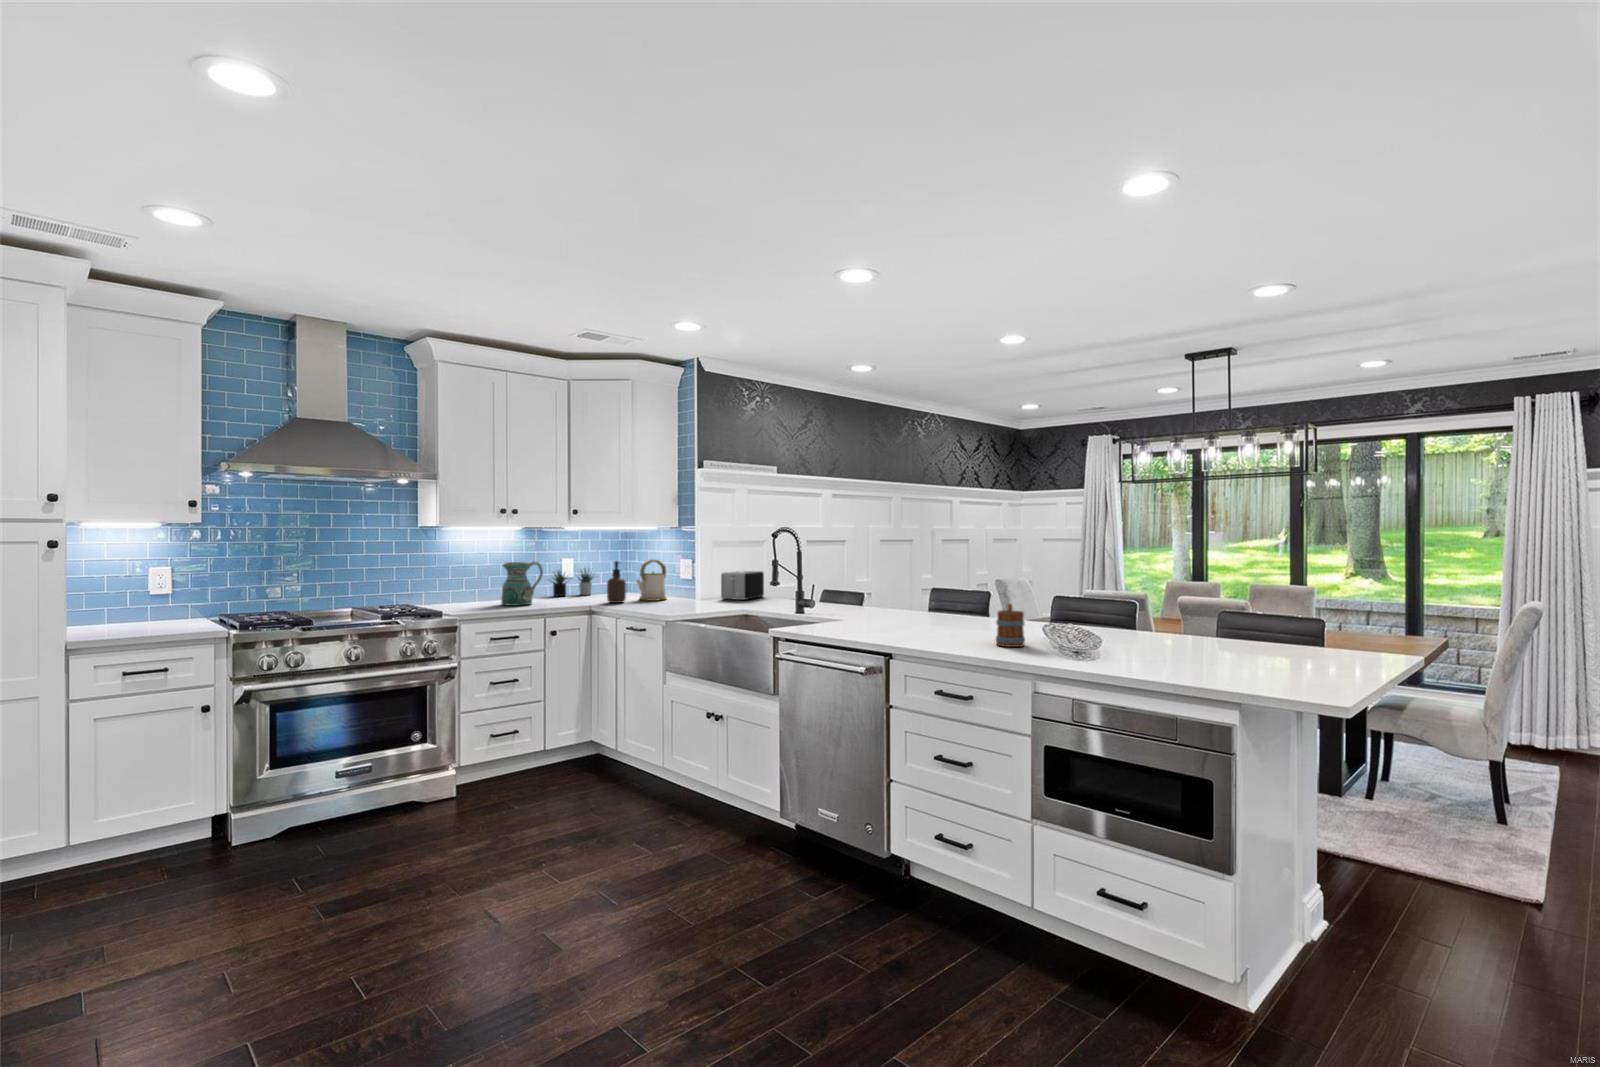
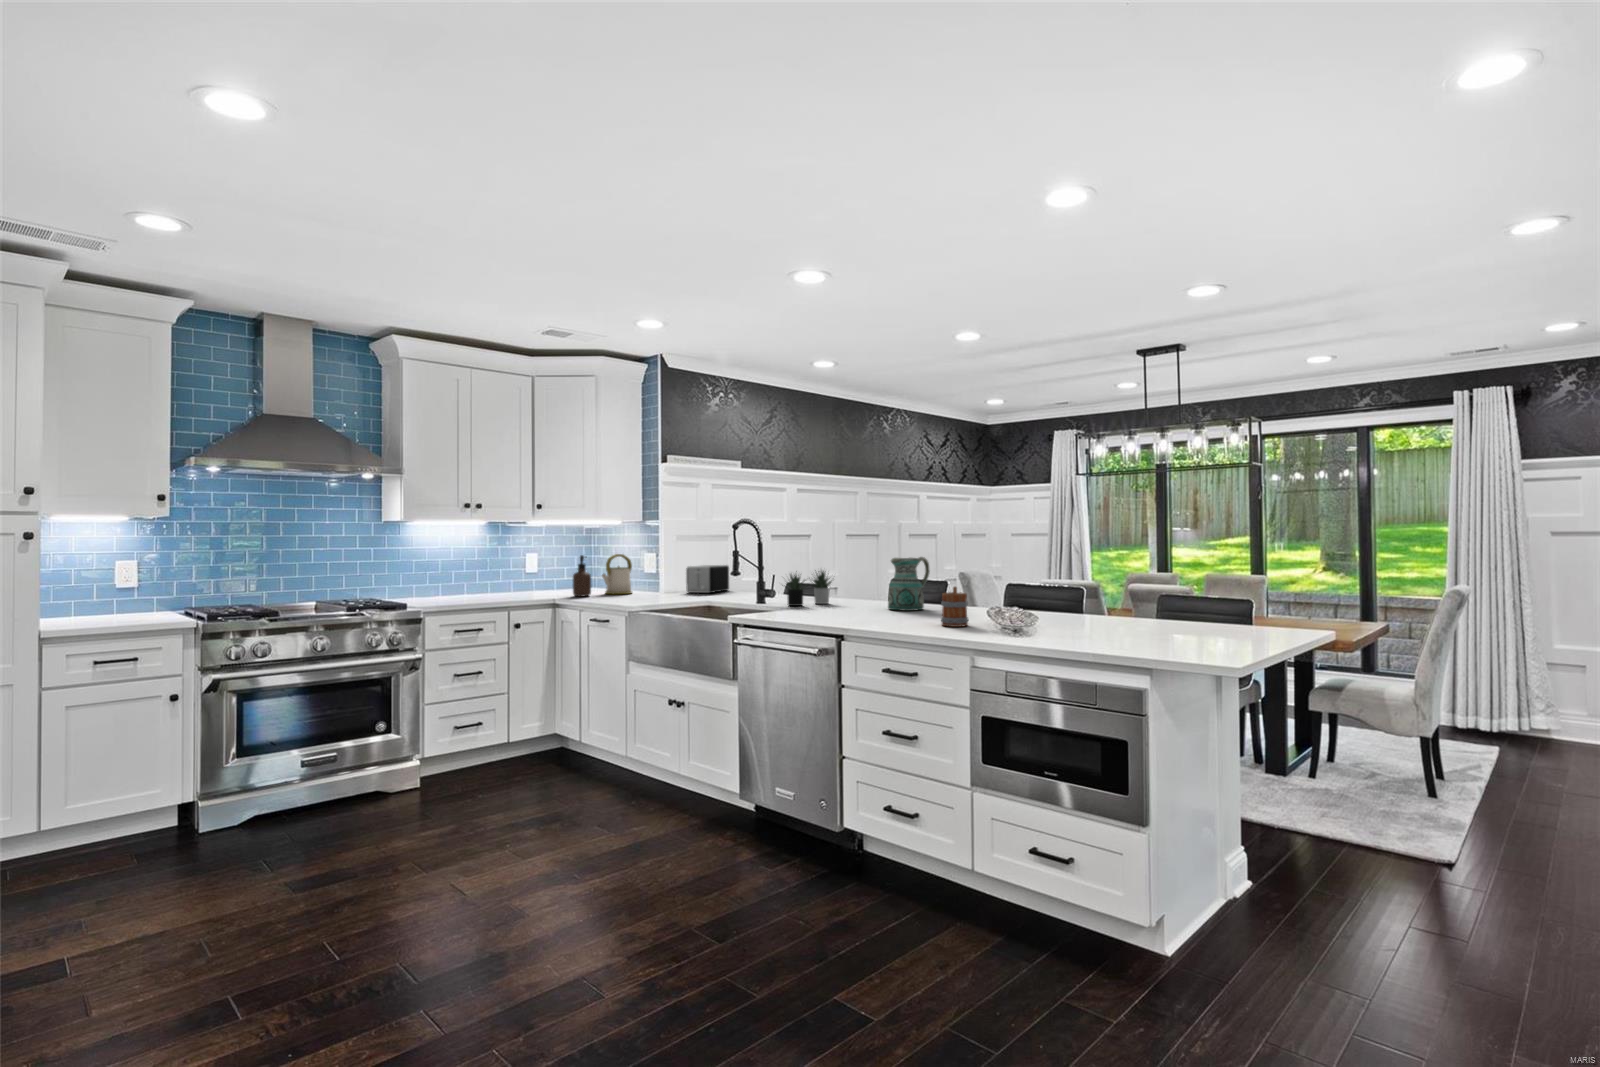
ceramic pitcher: present [501,562,543,606] -> present [888,557,930,611]
succulent plant: present [550,569,594,596] -> present [782,570,832,606]

